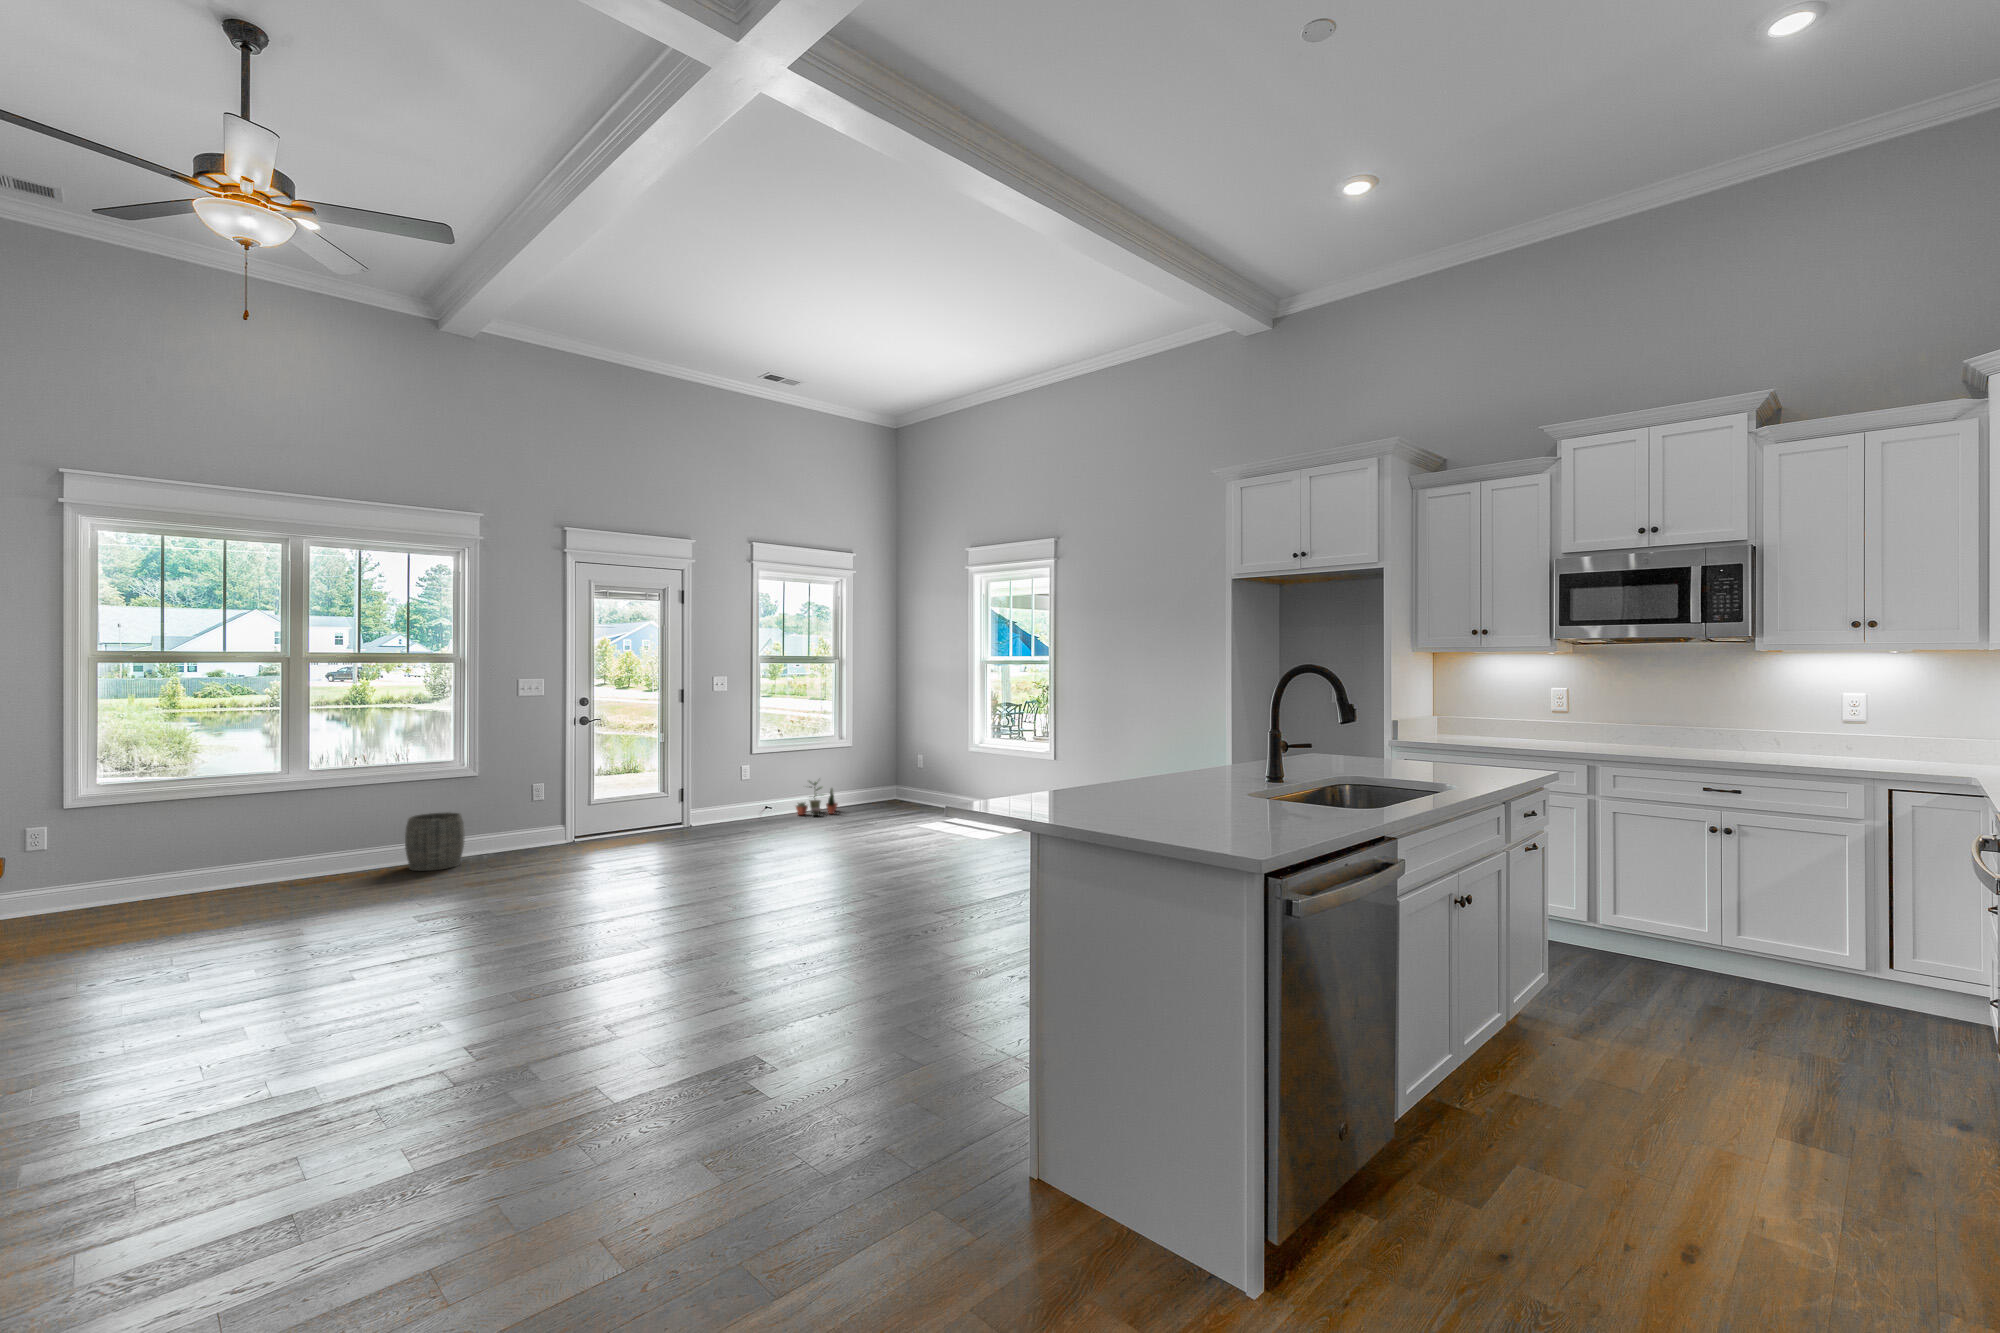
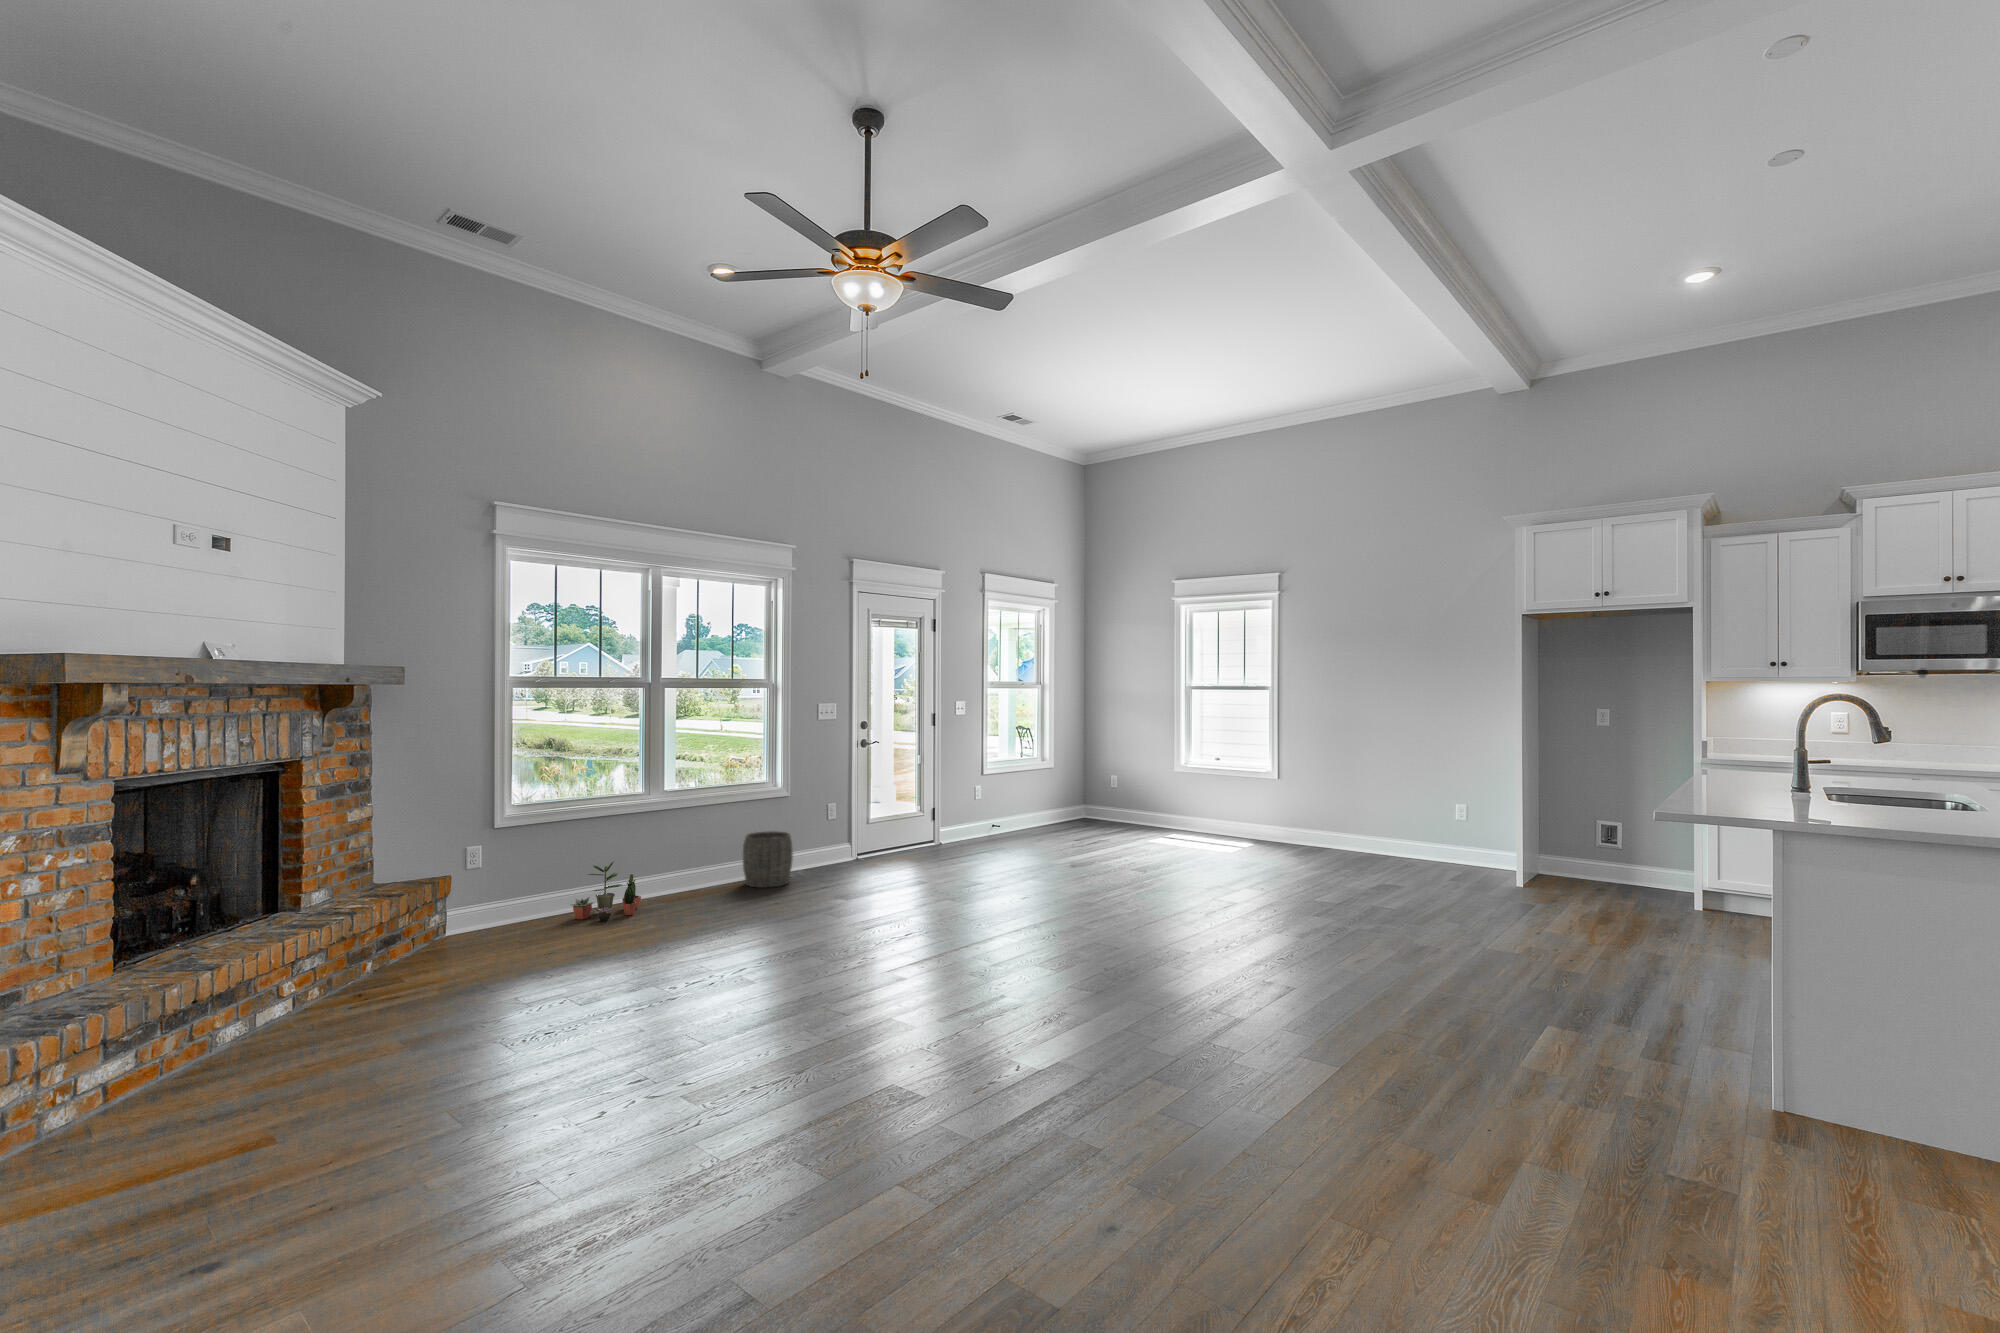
potted plant: present [796,782,838,816] -> present [571,861,641,921]

